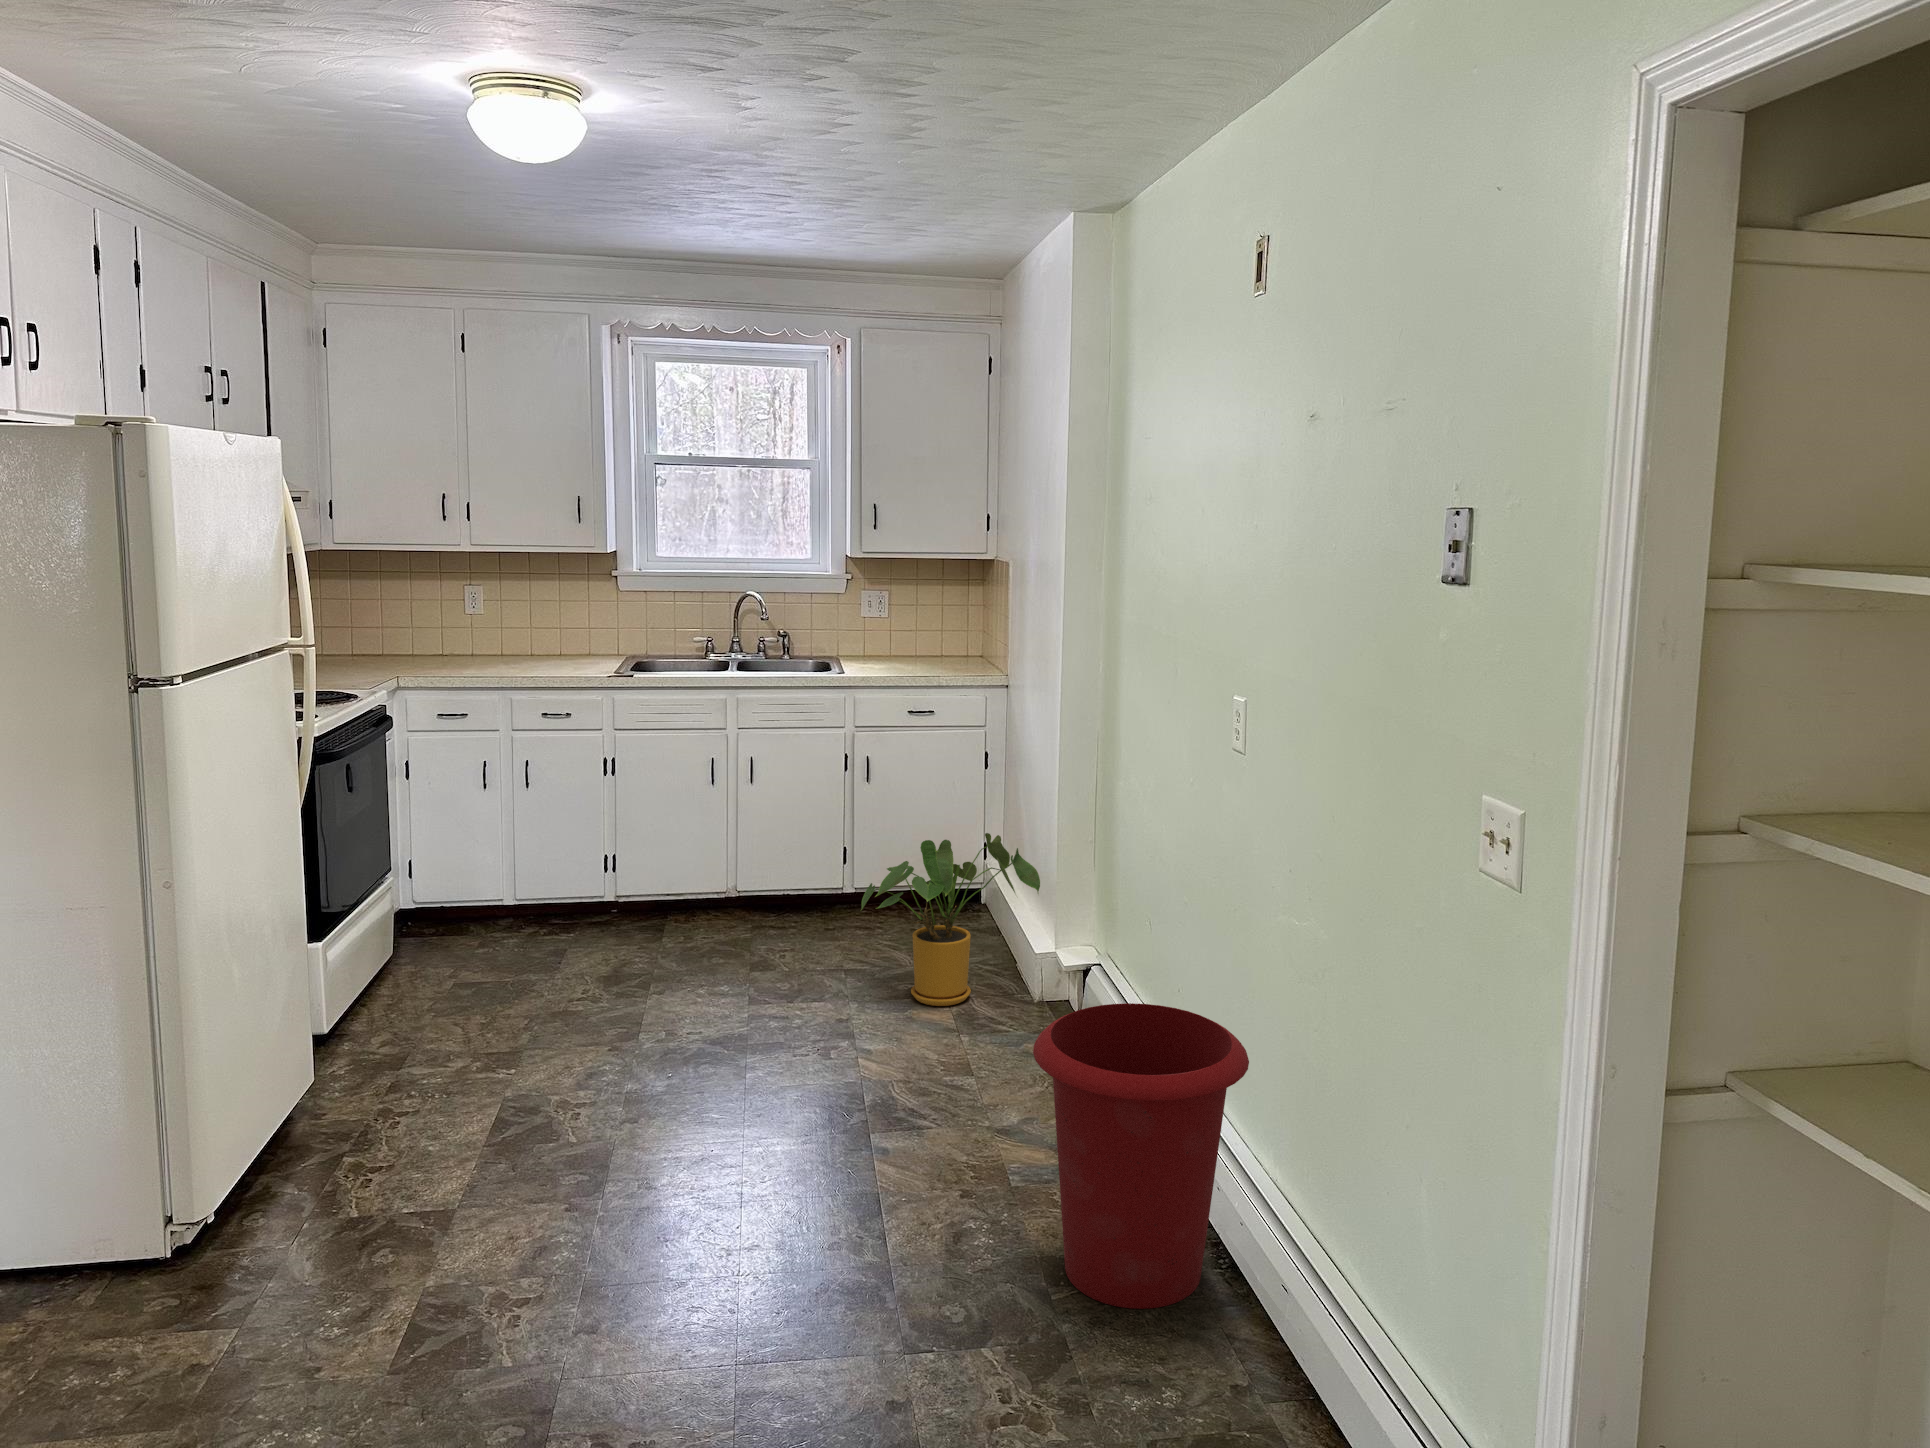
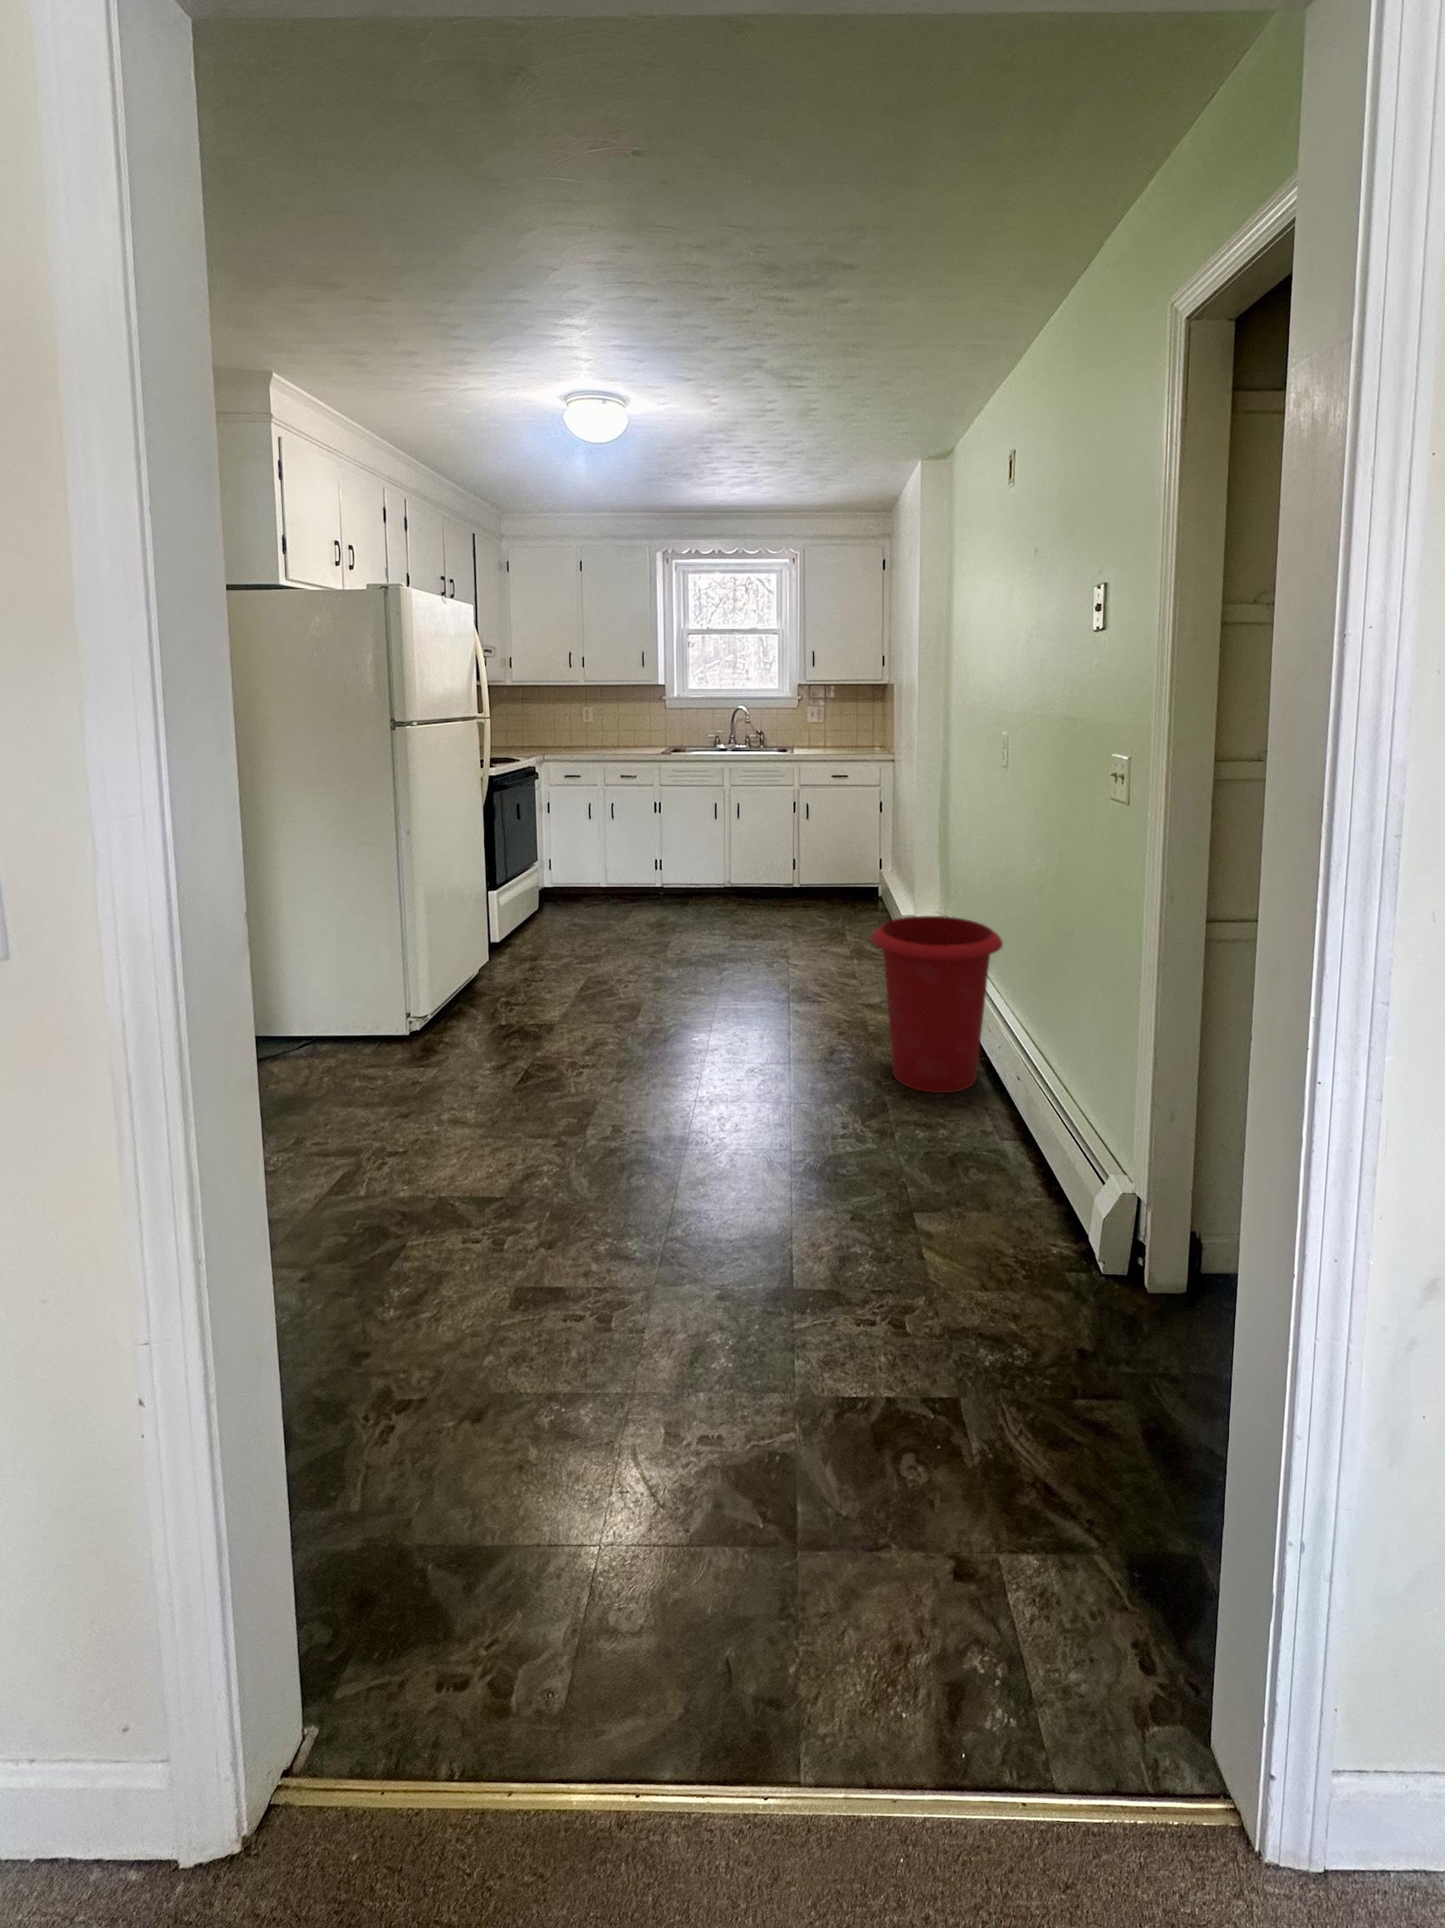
house plant: present [861,833,1040,1006] -> none [797,844,906,947]

